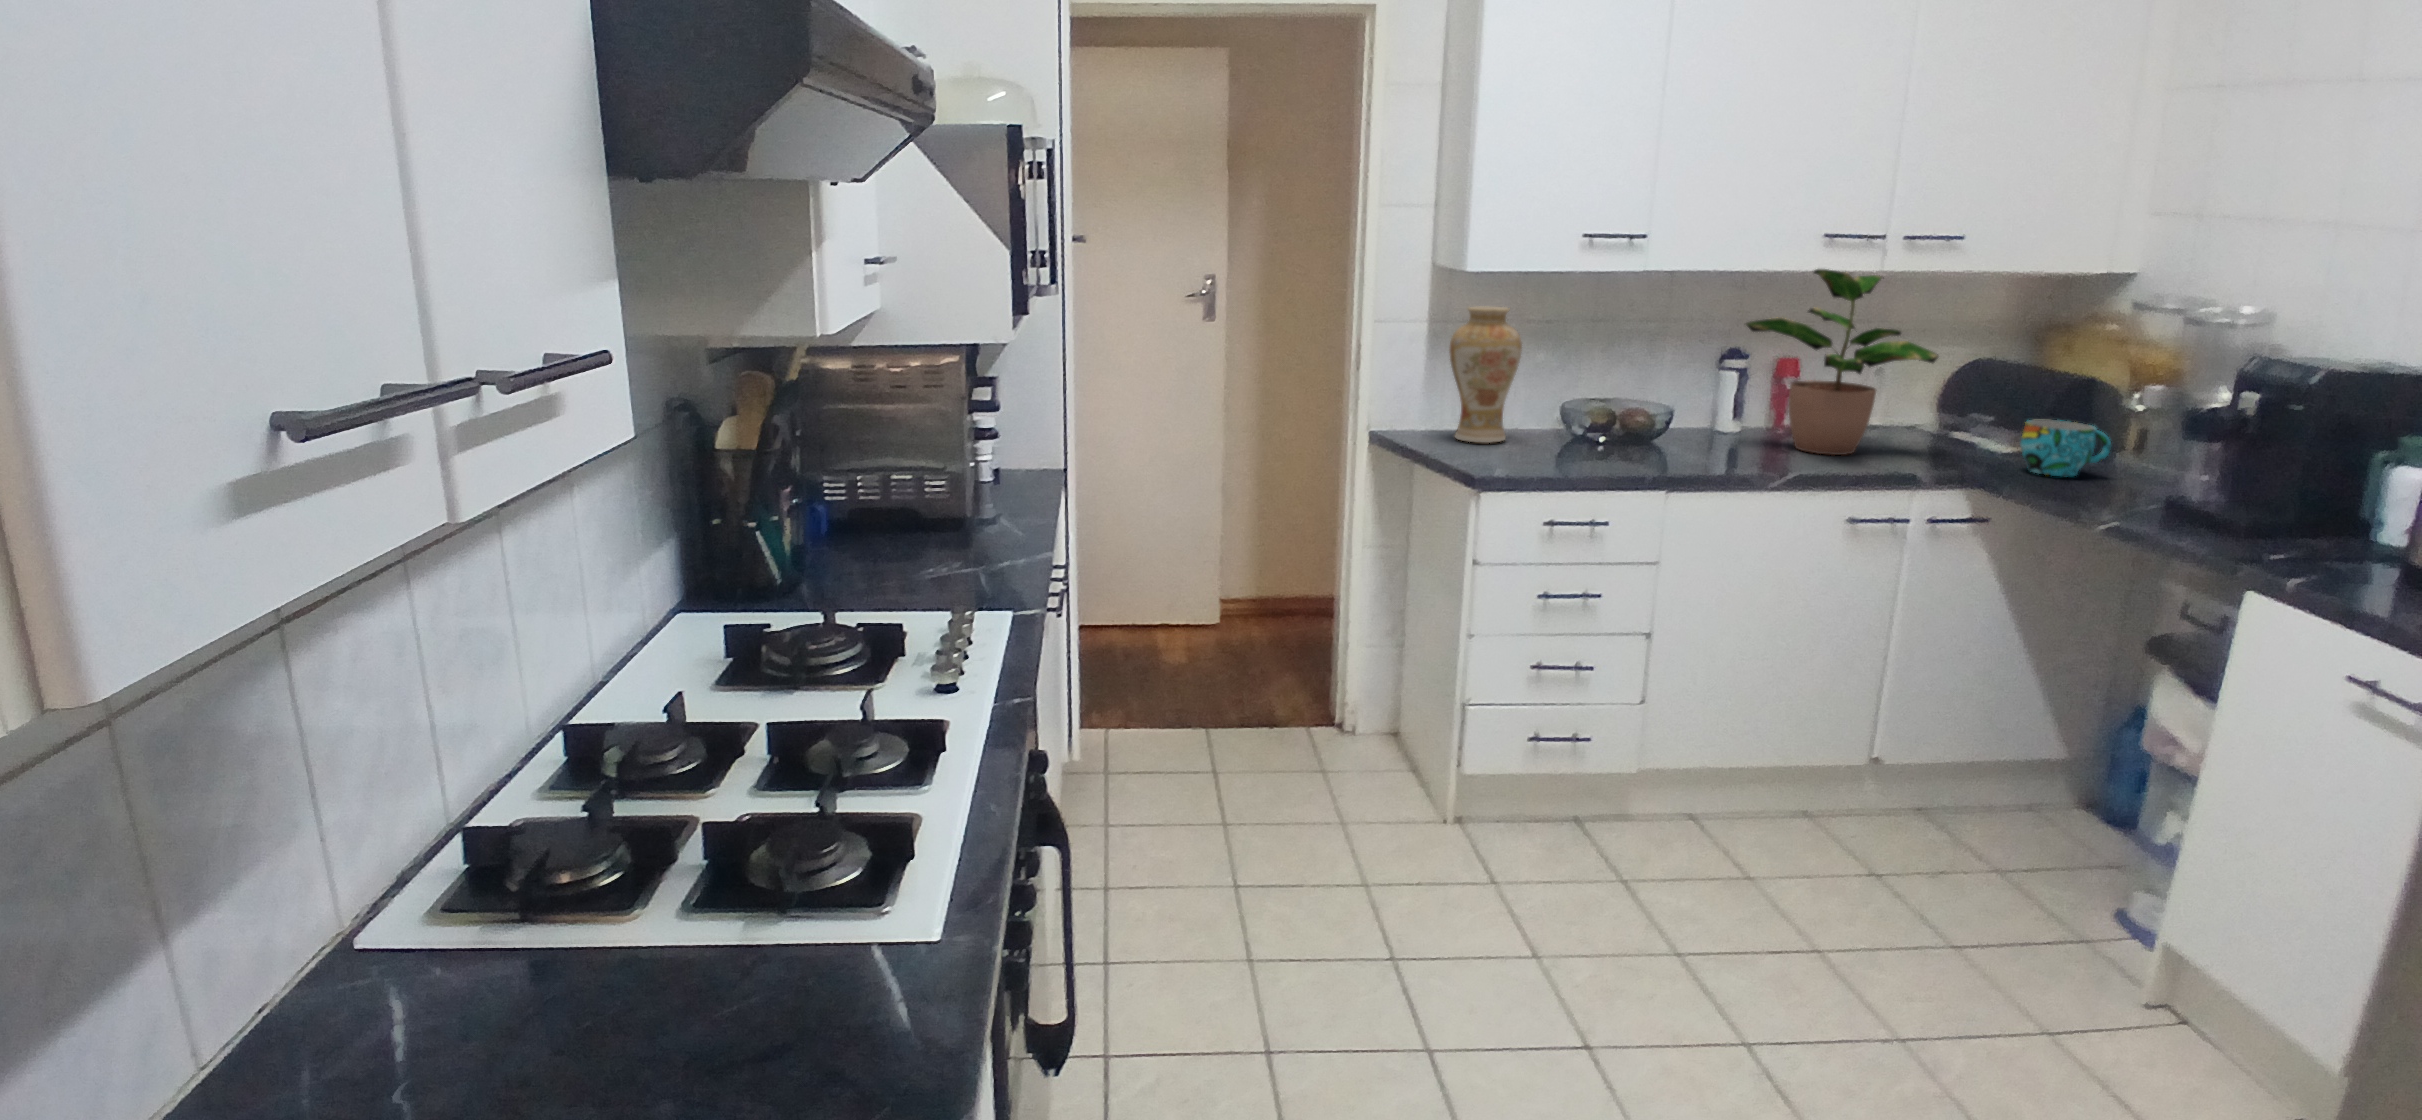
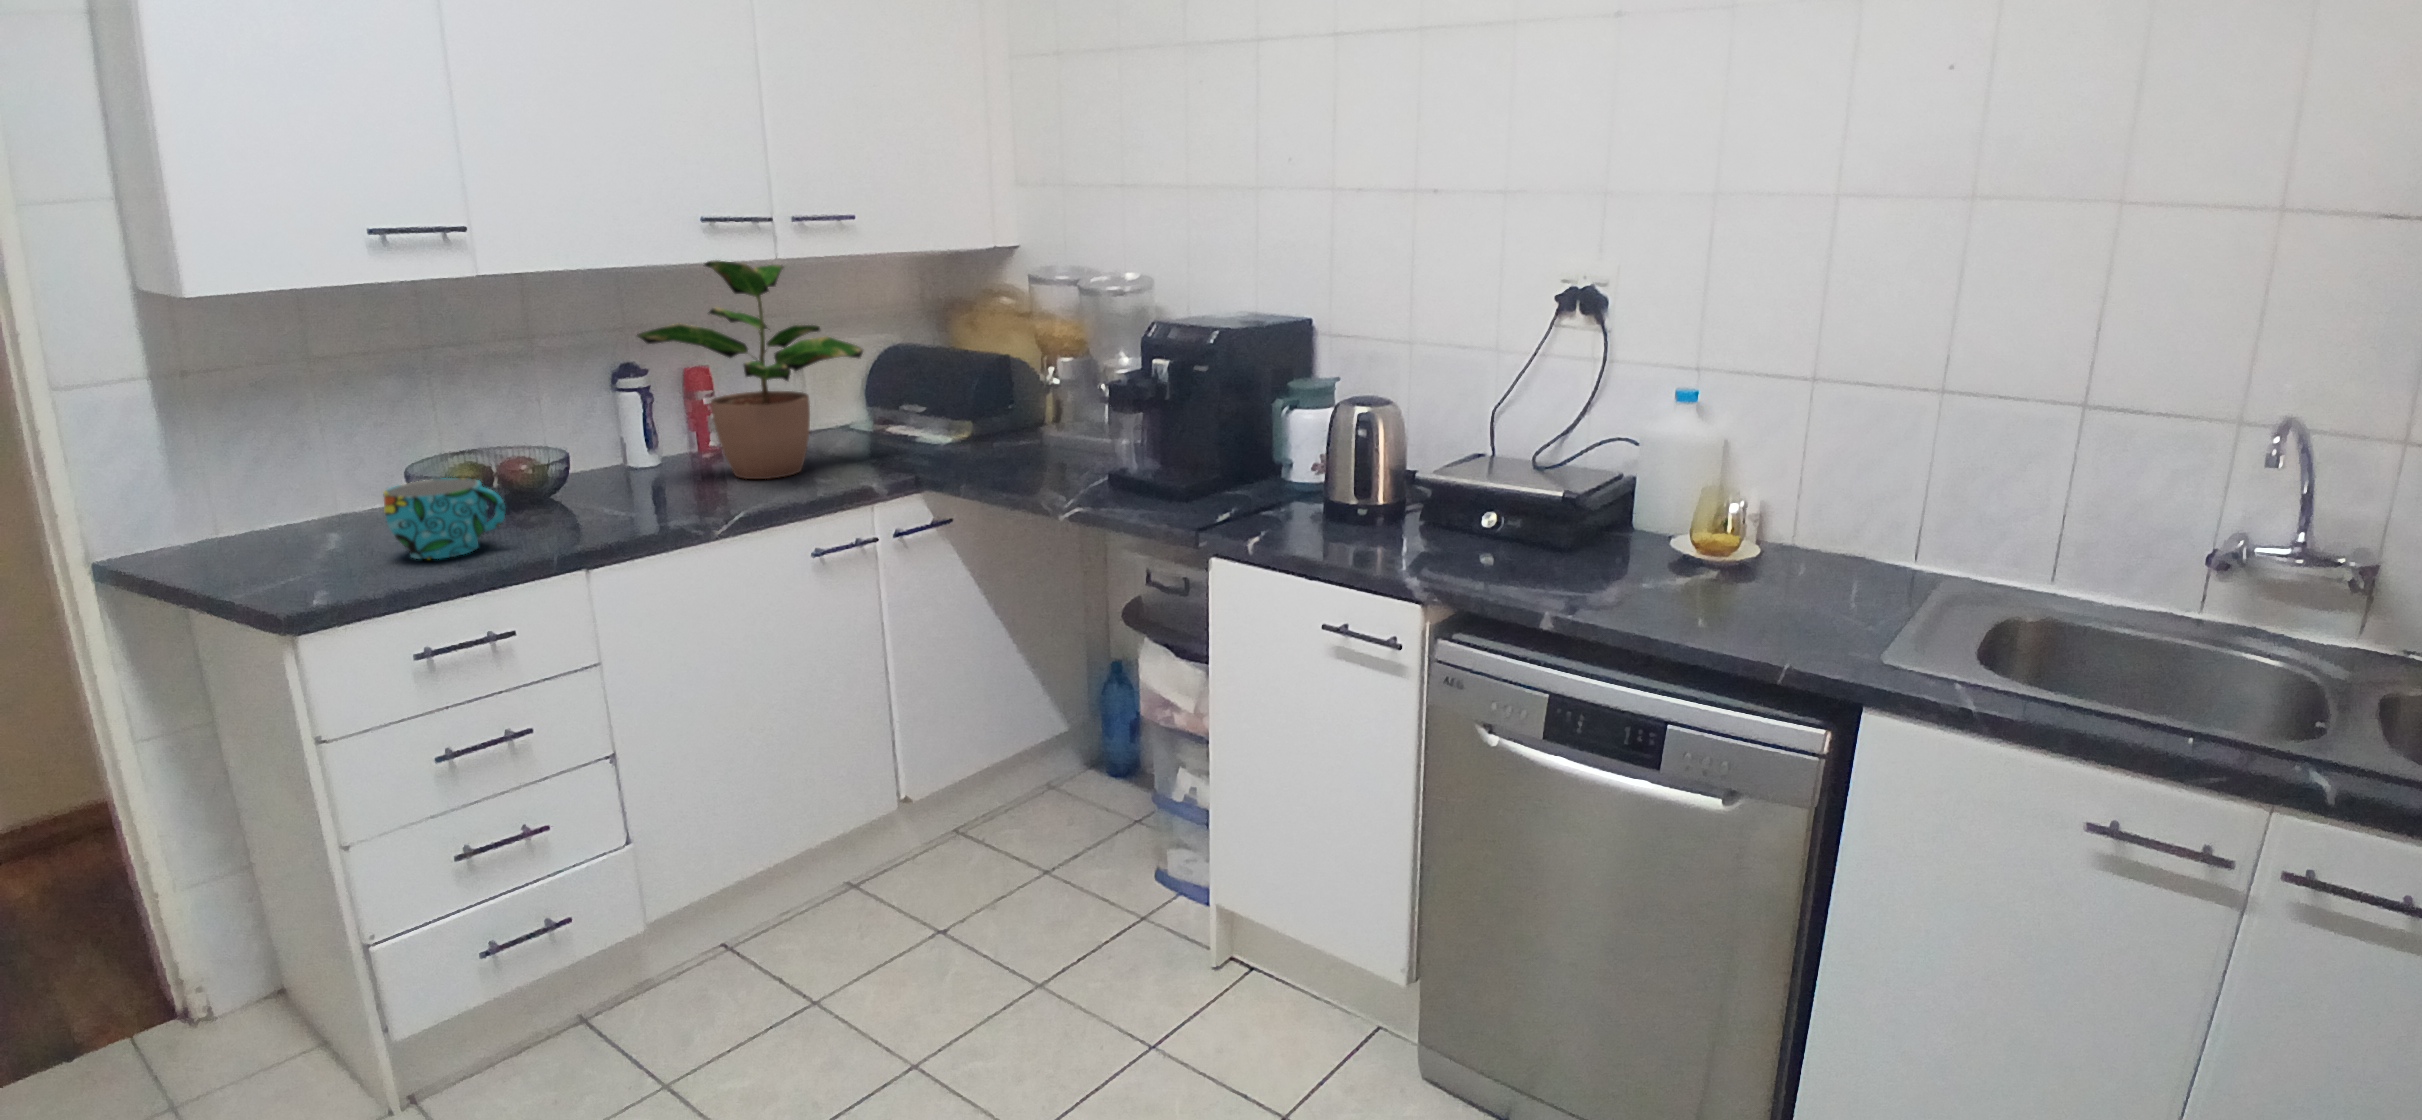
vase: present [1450,307,1522,443] -> none [173,348,322,558]
cup: present [2021,420,2111,476] -> present [384,478,506,559]

